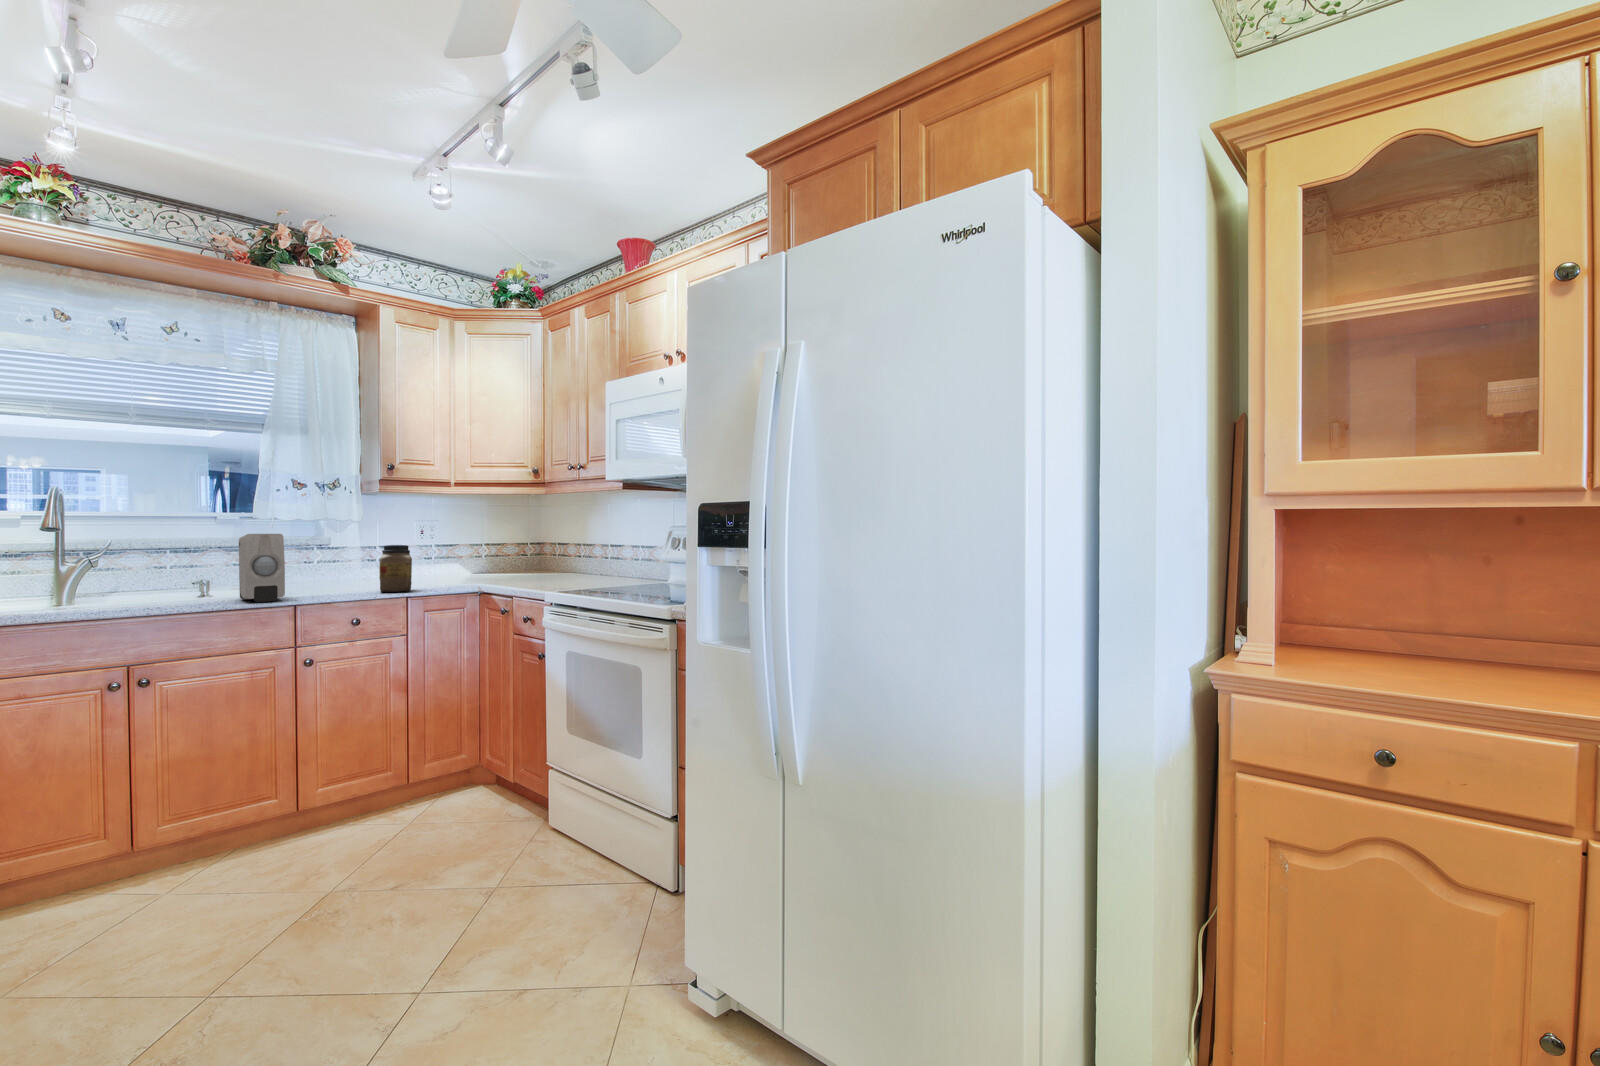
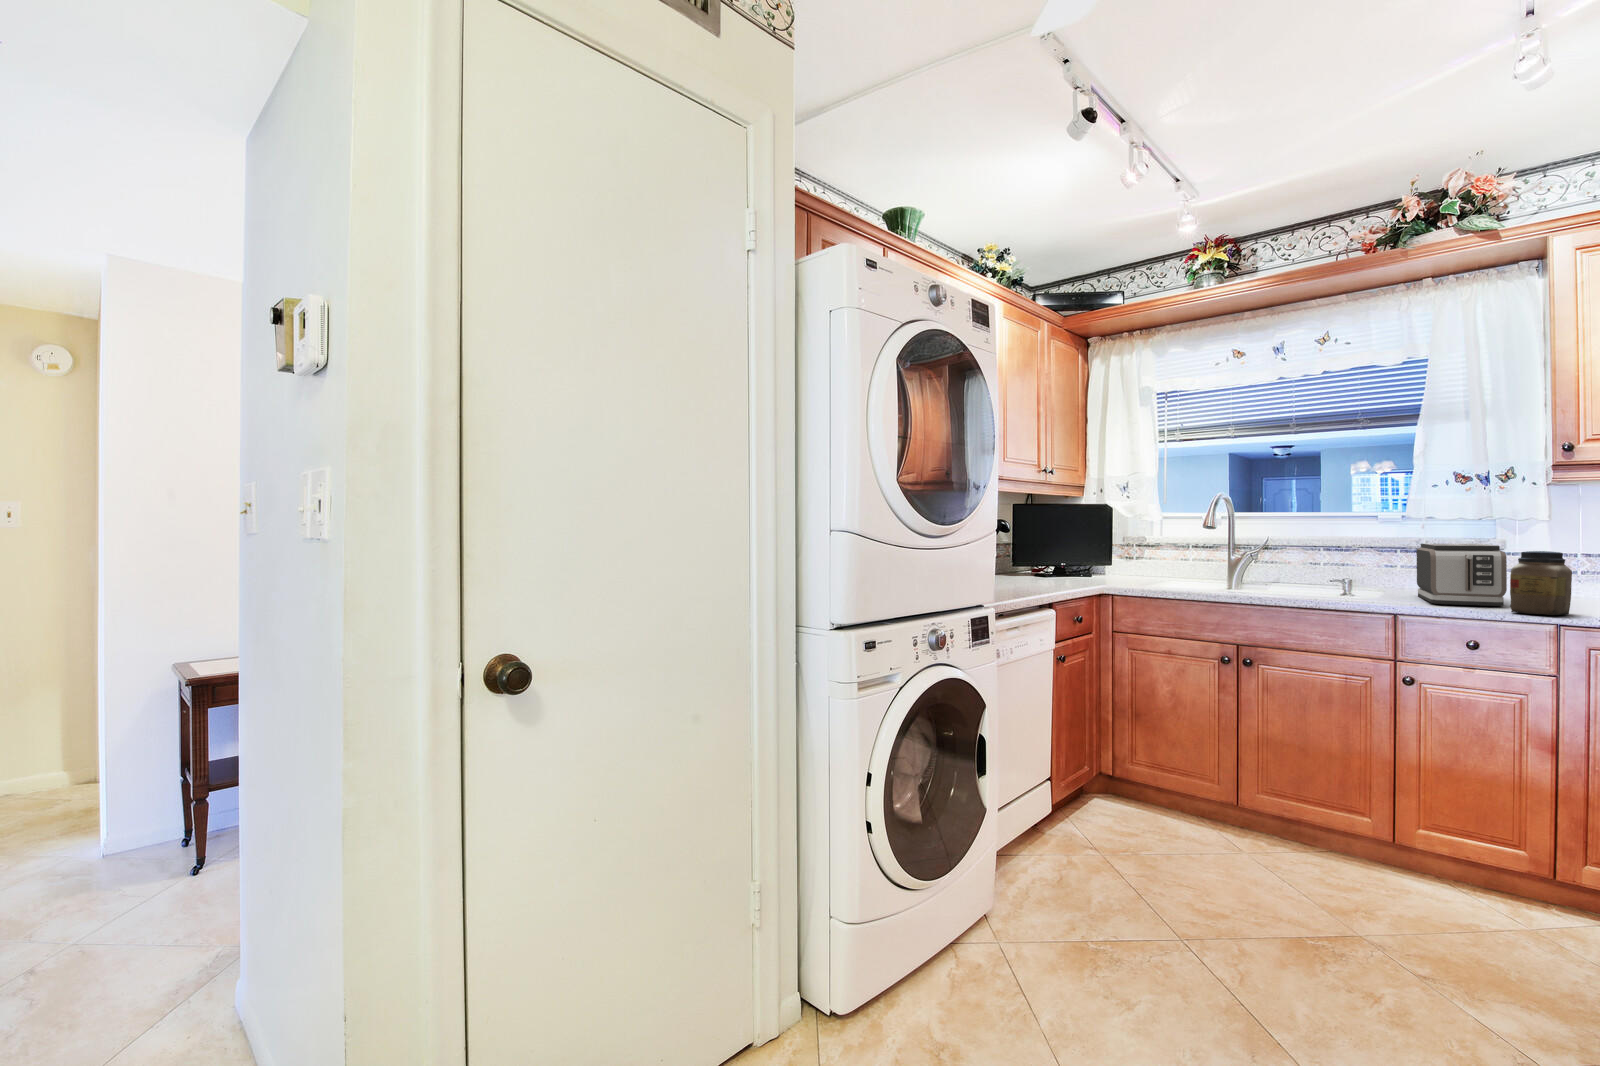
soap dispenser: present [239,534,285,602] -> none [1329,536,1377,607]
toaster: none [283,541,367,592] -> present [1417,543,1507,606]

